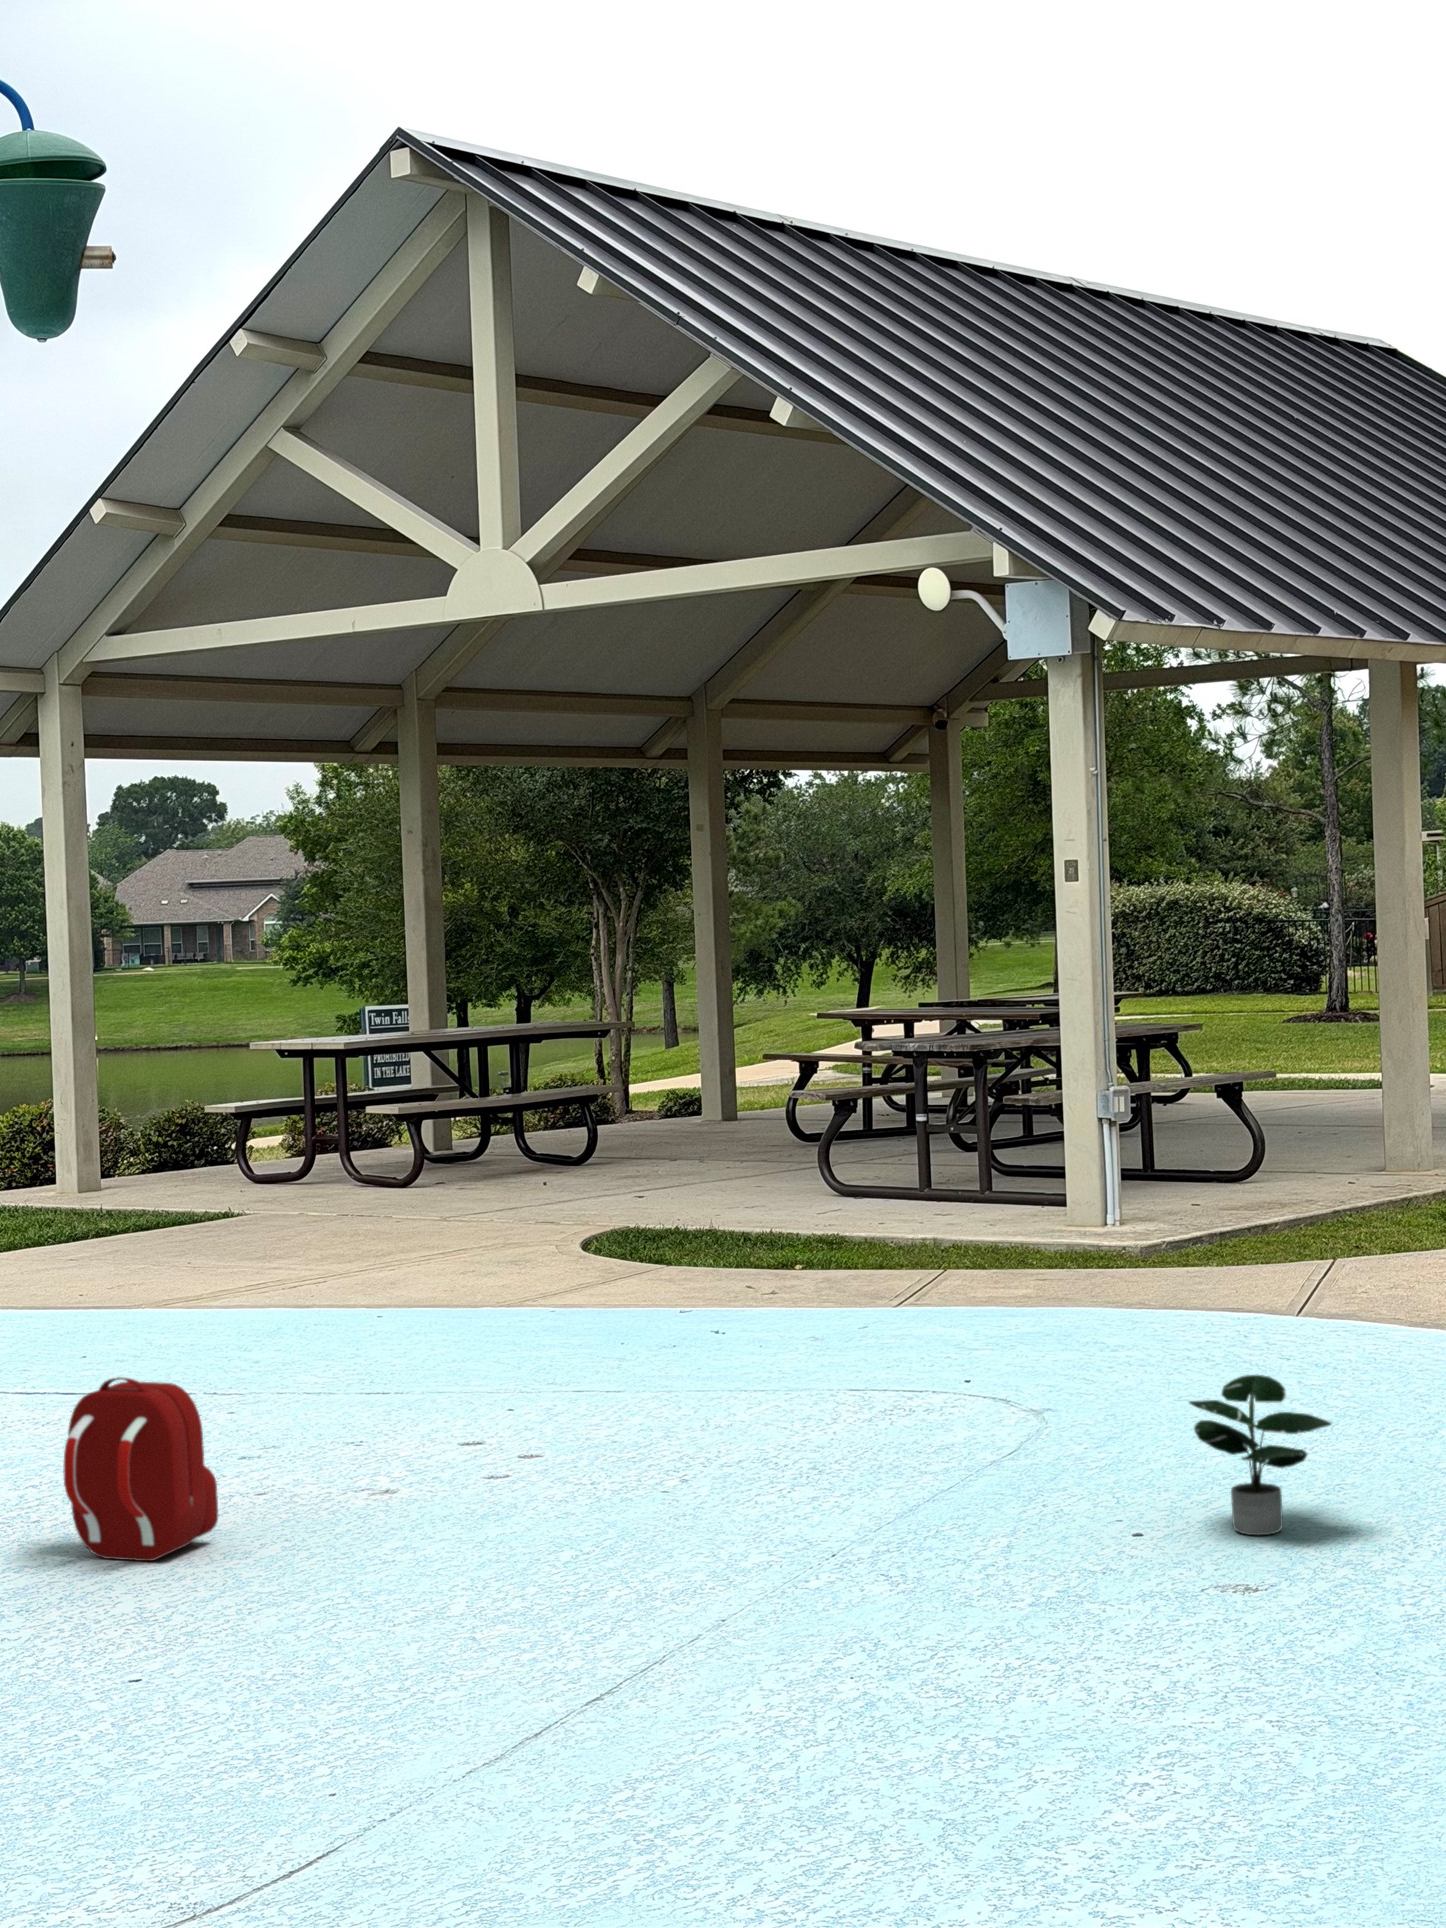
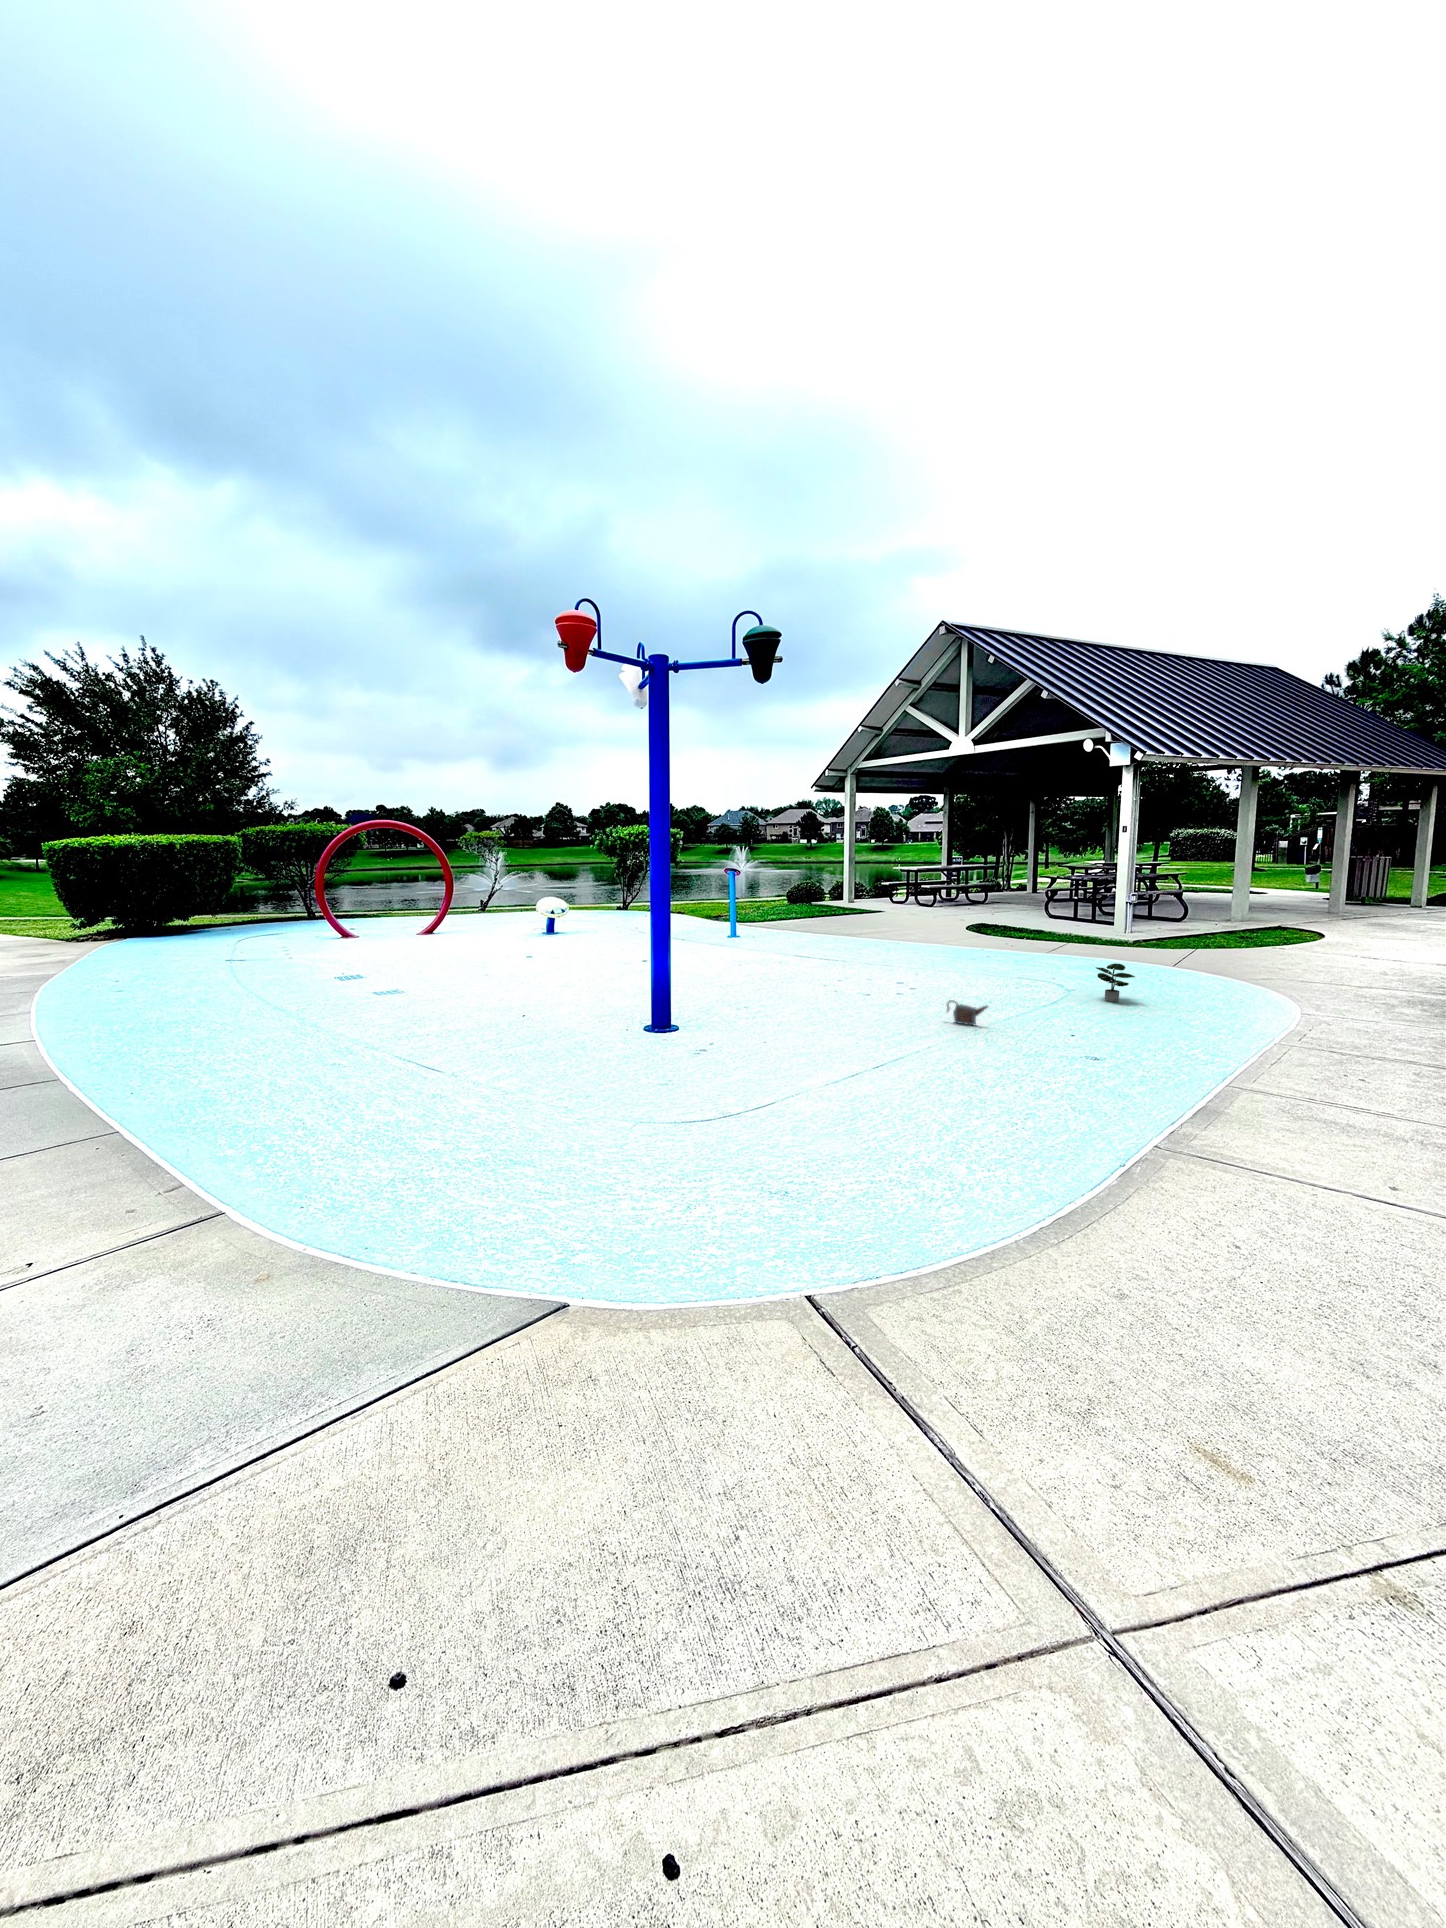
backpack: present [64,1378,218,1561] -> none [825,937,857,975]
watering can: none [708,1647,897,1758] -> present [947,1000,988,1025]

